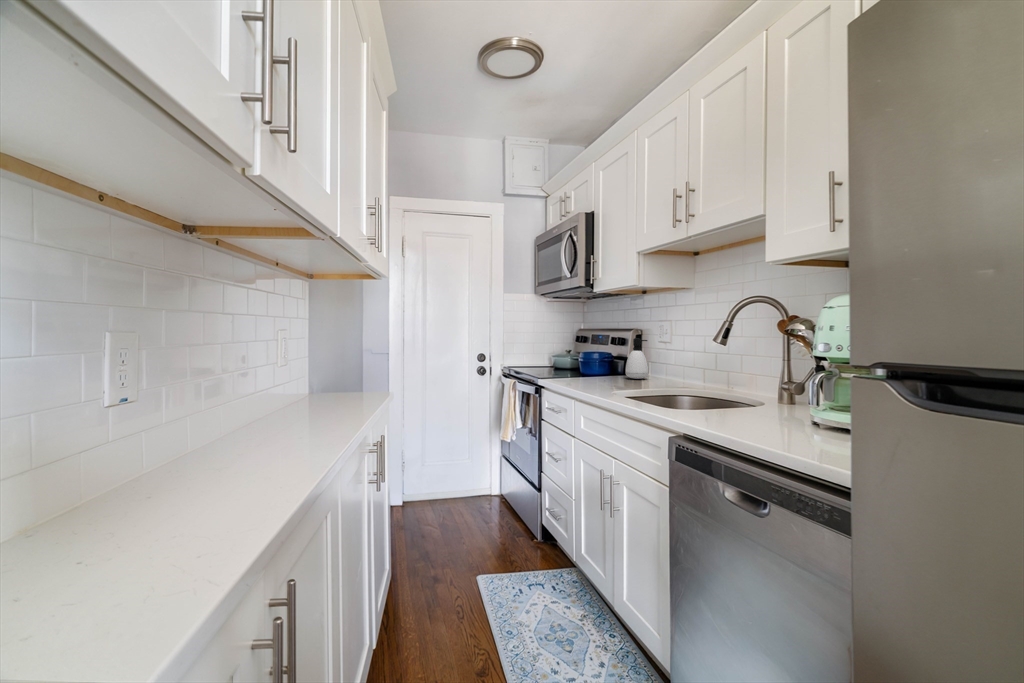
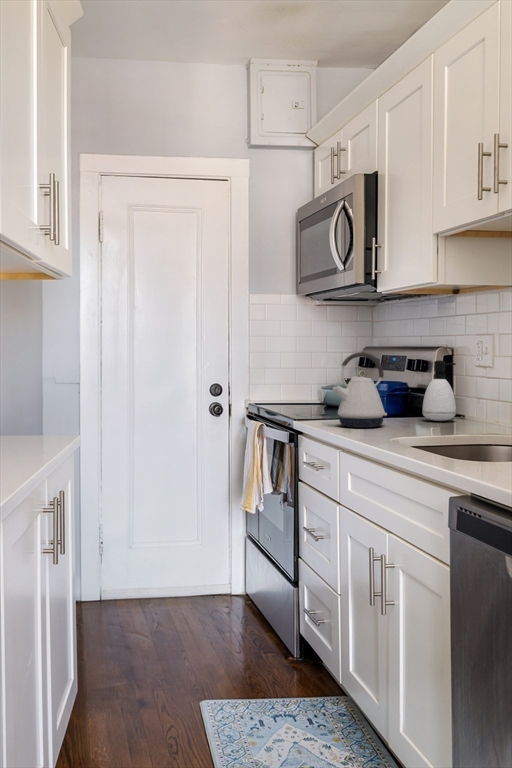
kettle: none [568,332,604,384] -> present [333,352,387,428]

